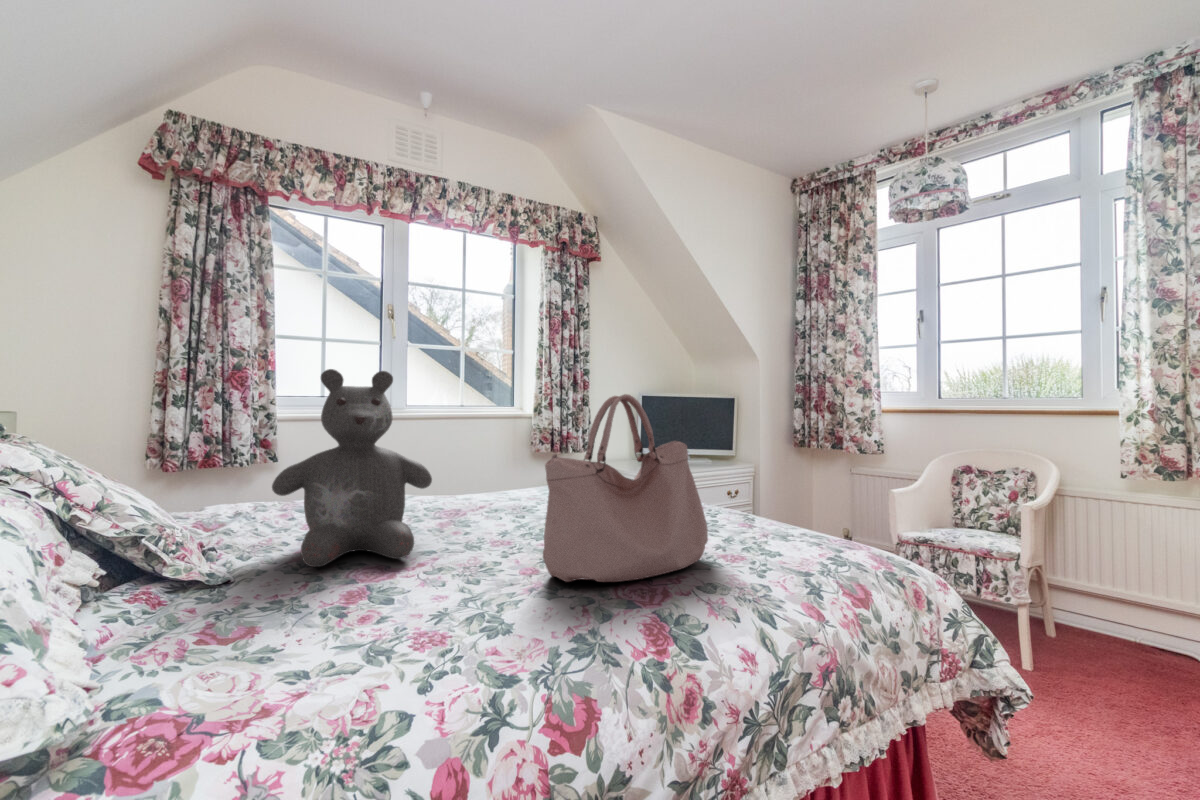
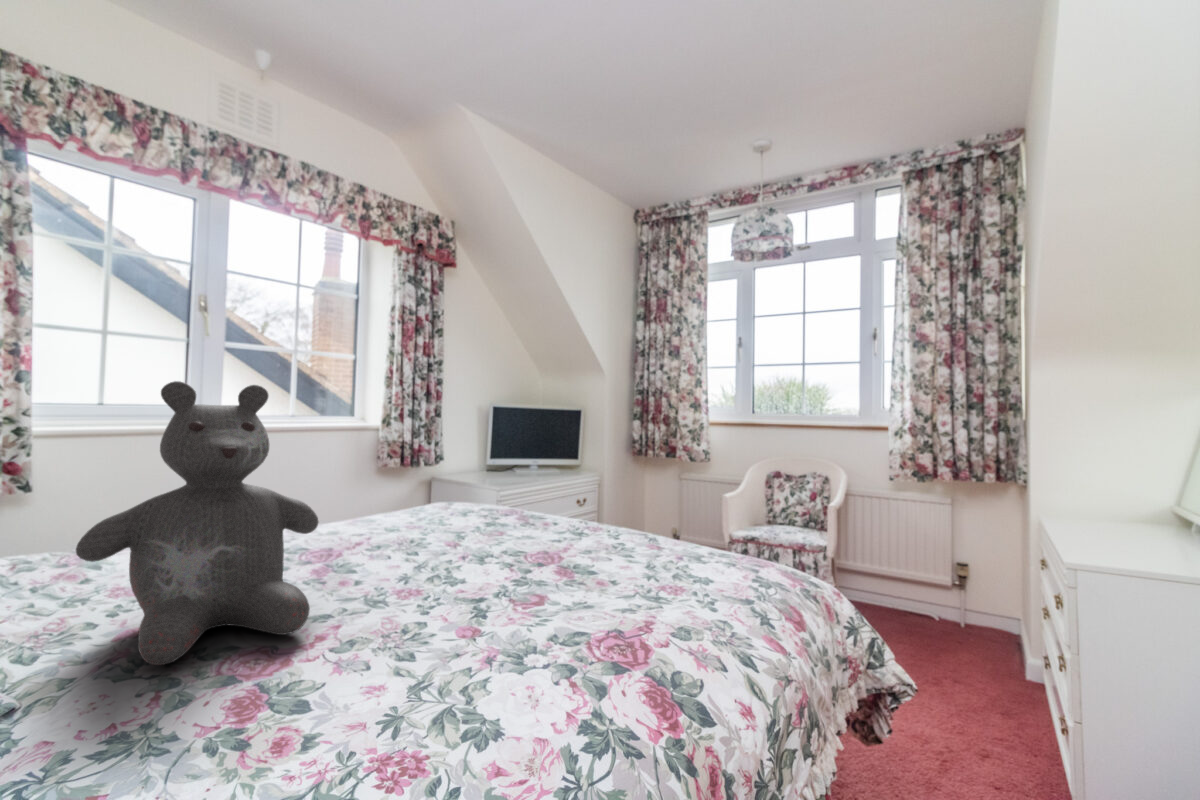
handbag: present [543,394,708,582] -> none [496,422,654,644]

